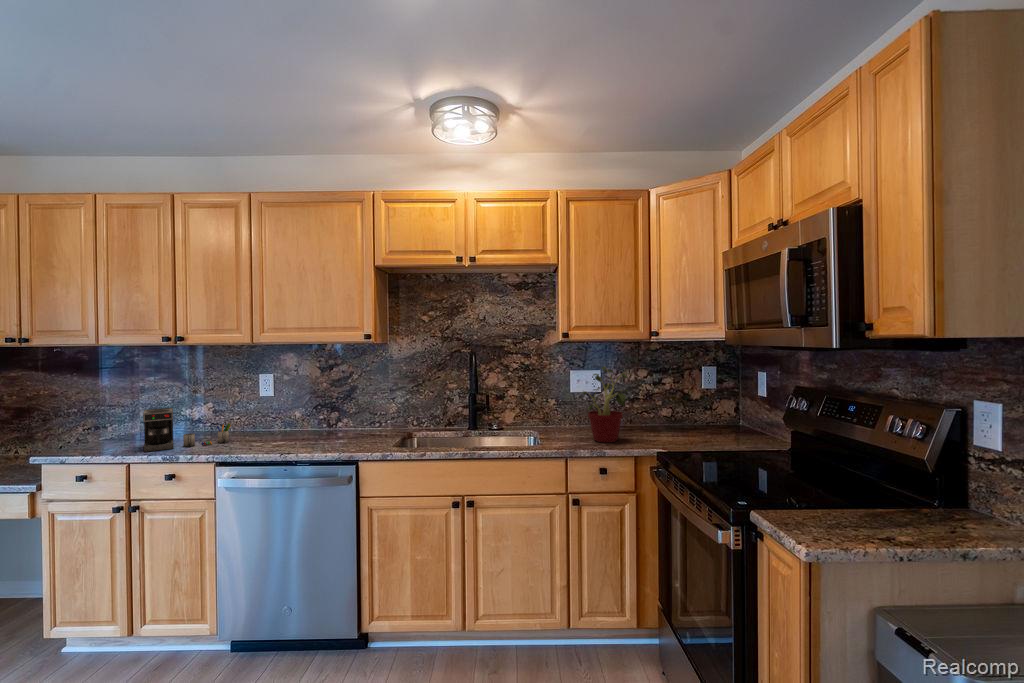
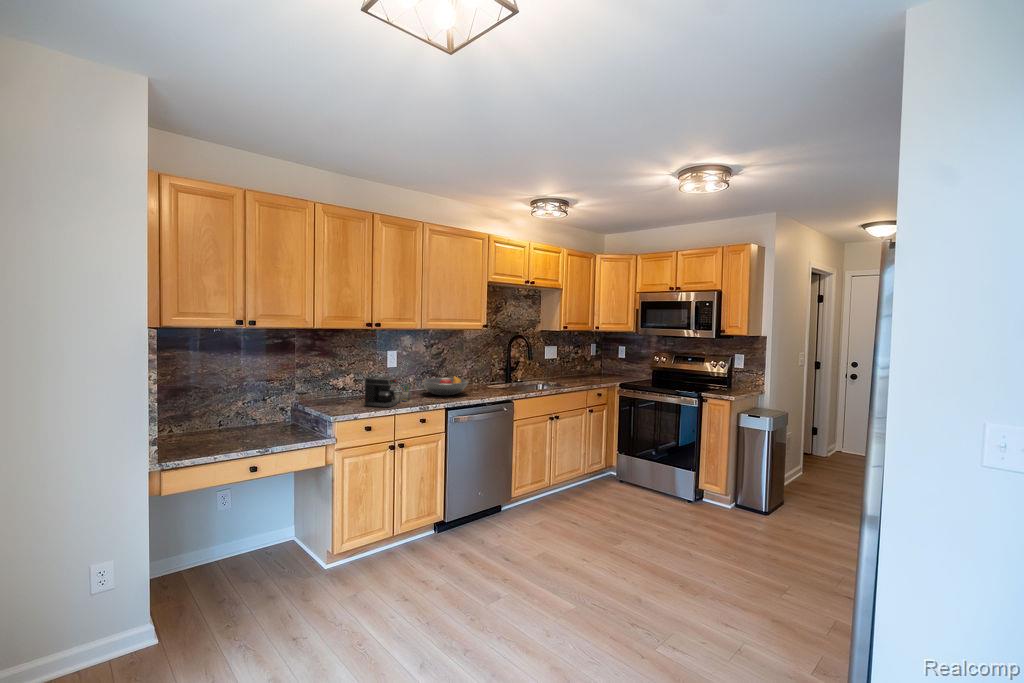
potted plant: present [582,367,629,443] -> none [571,344,597,383]
fruit bowl: none [256,413,333,442] -> present [422,376,468,396]

